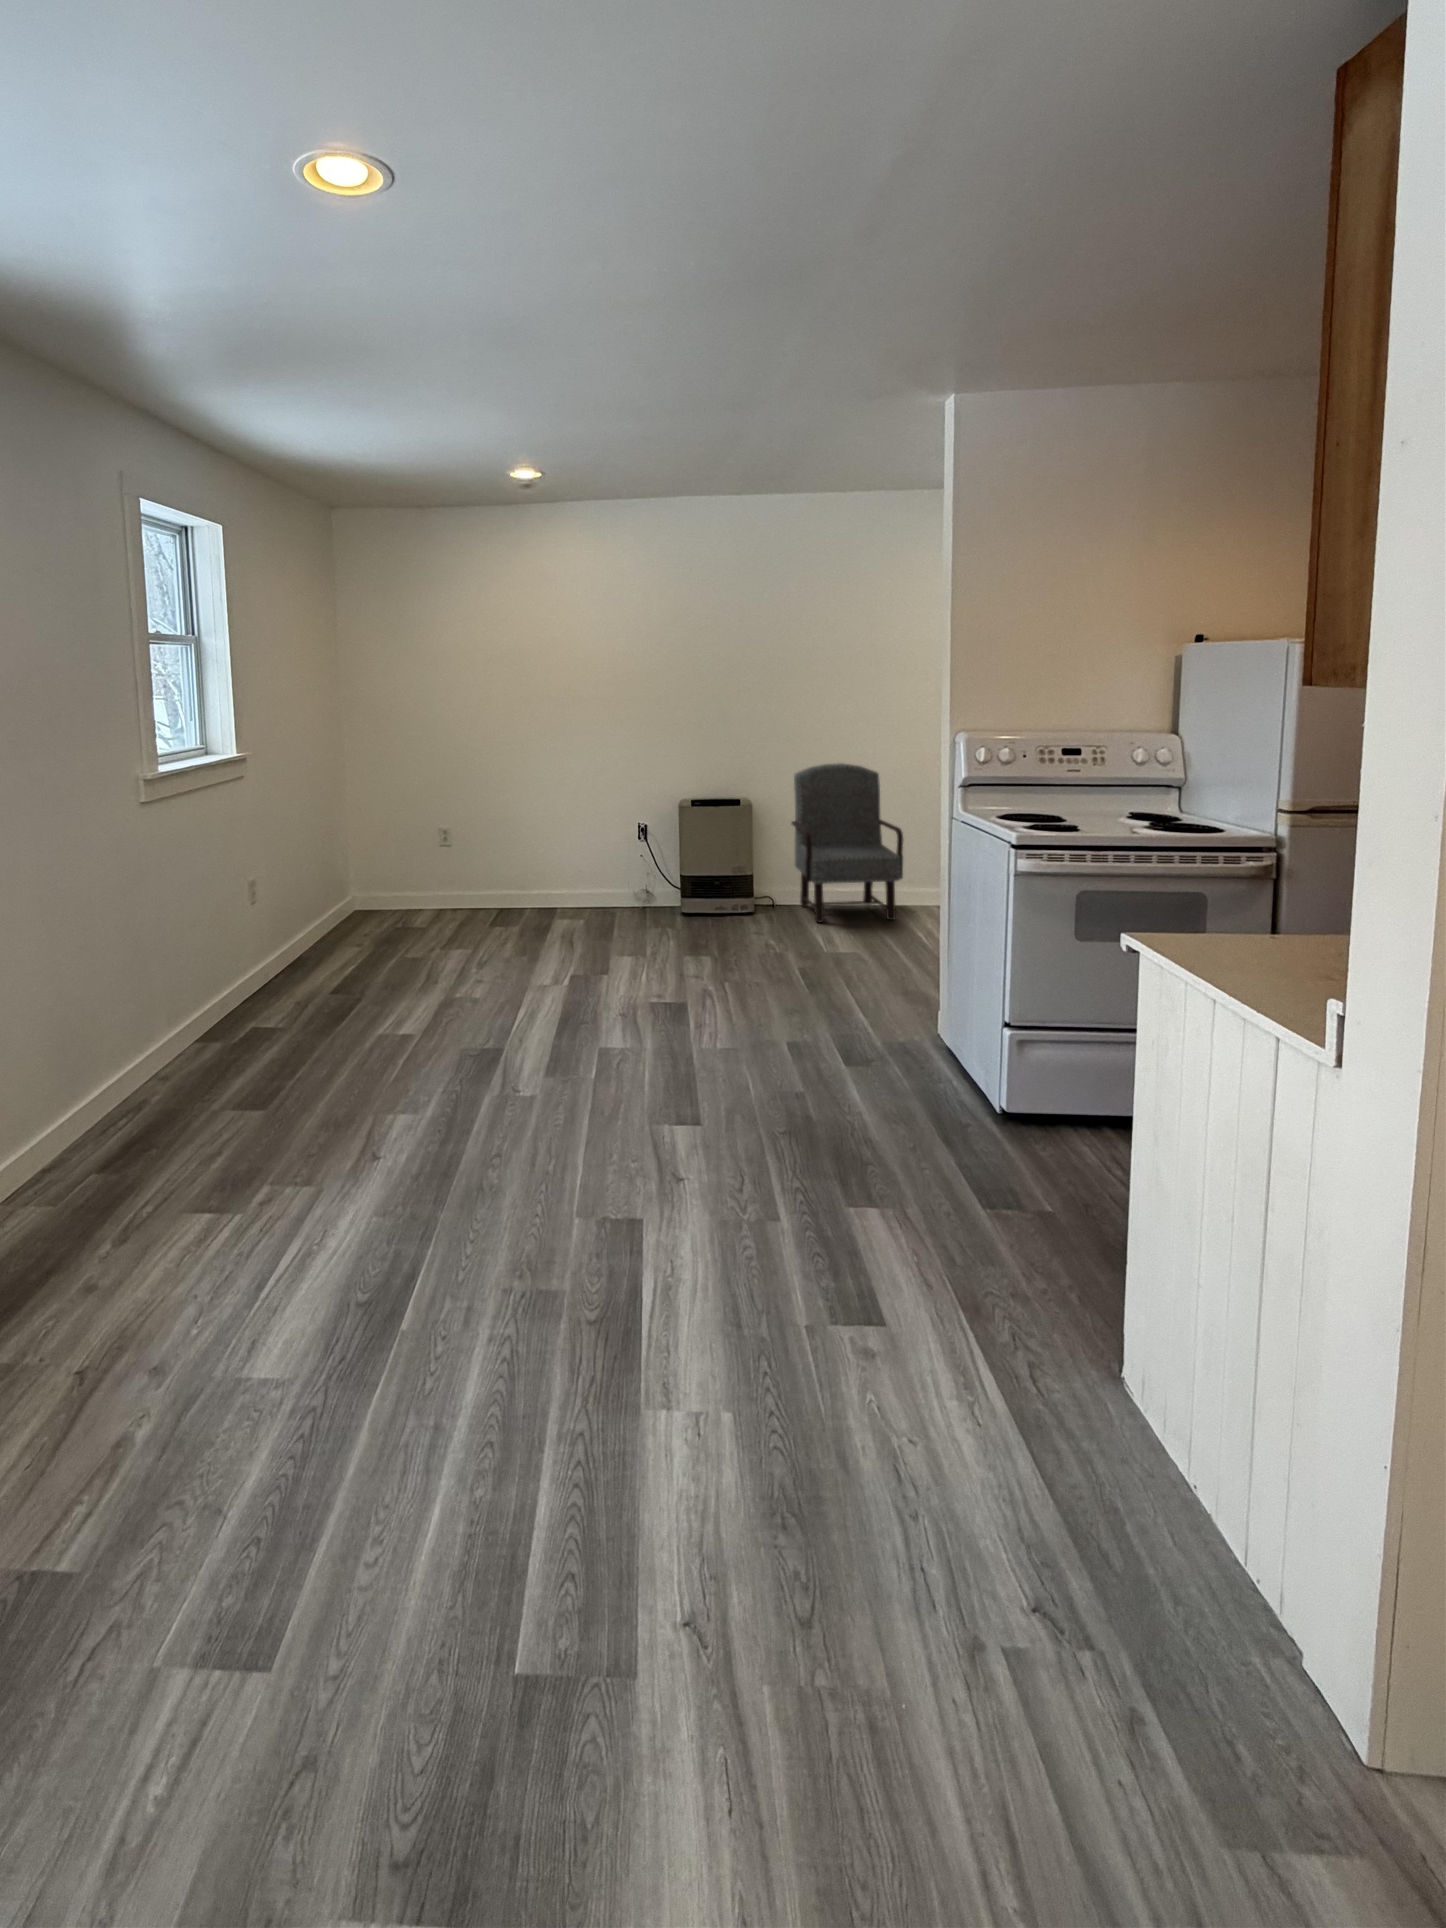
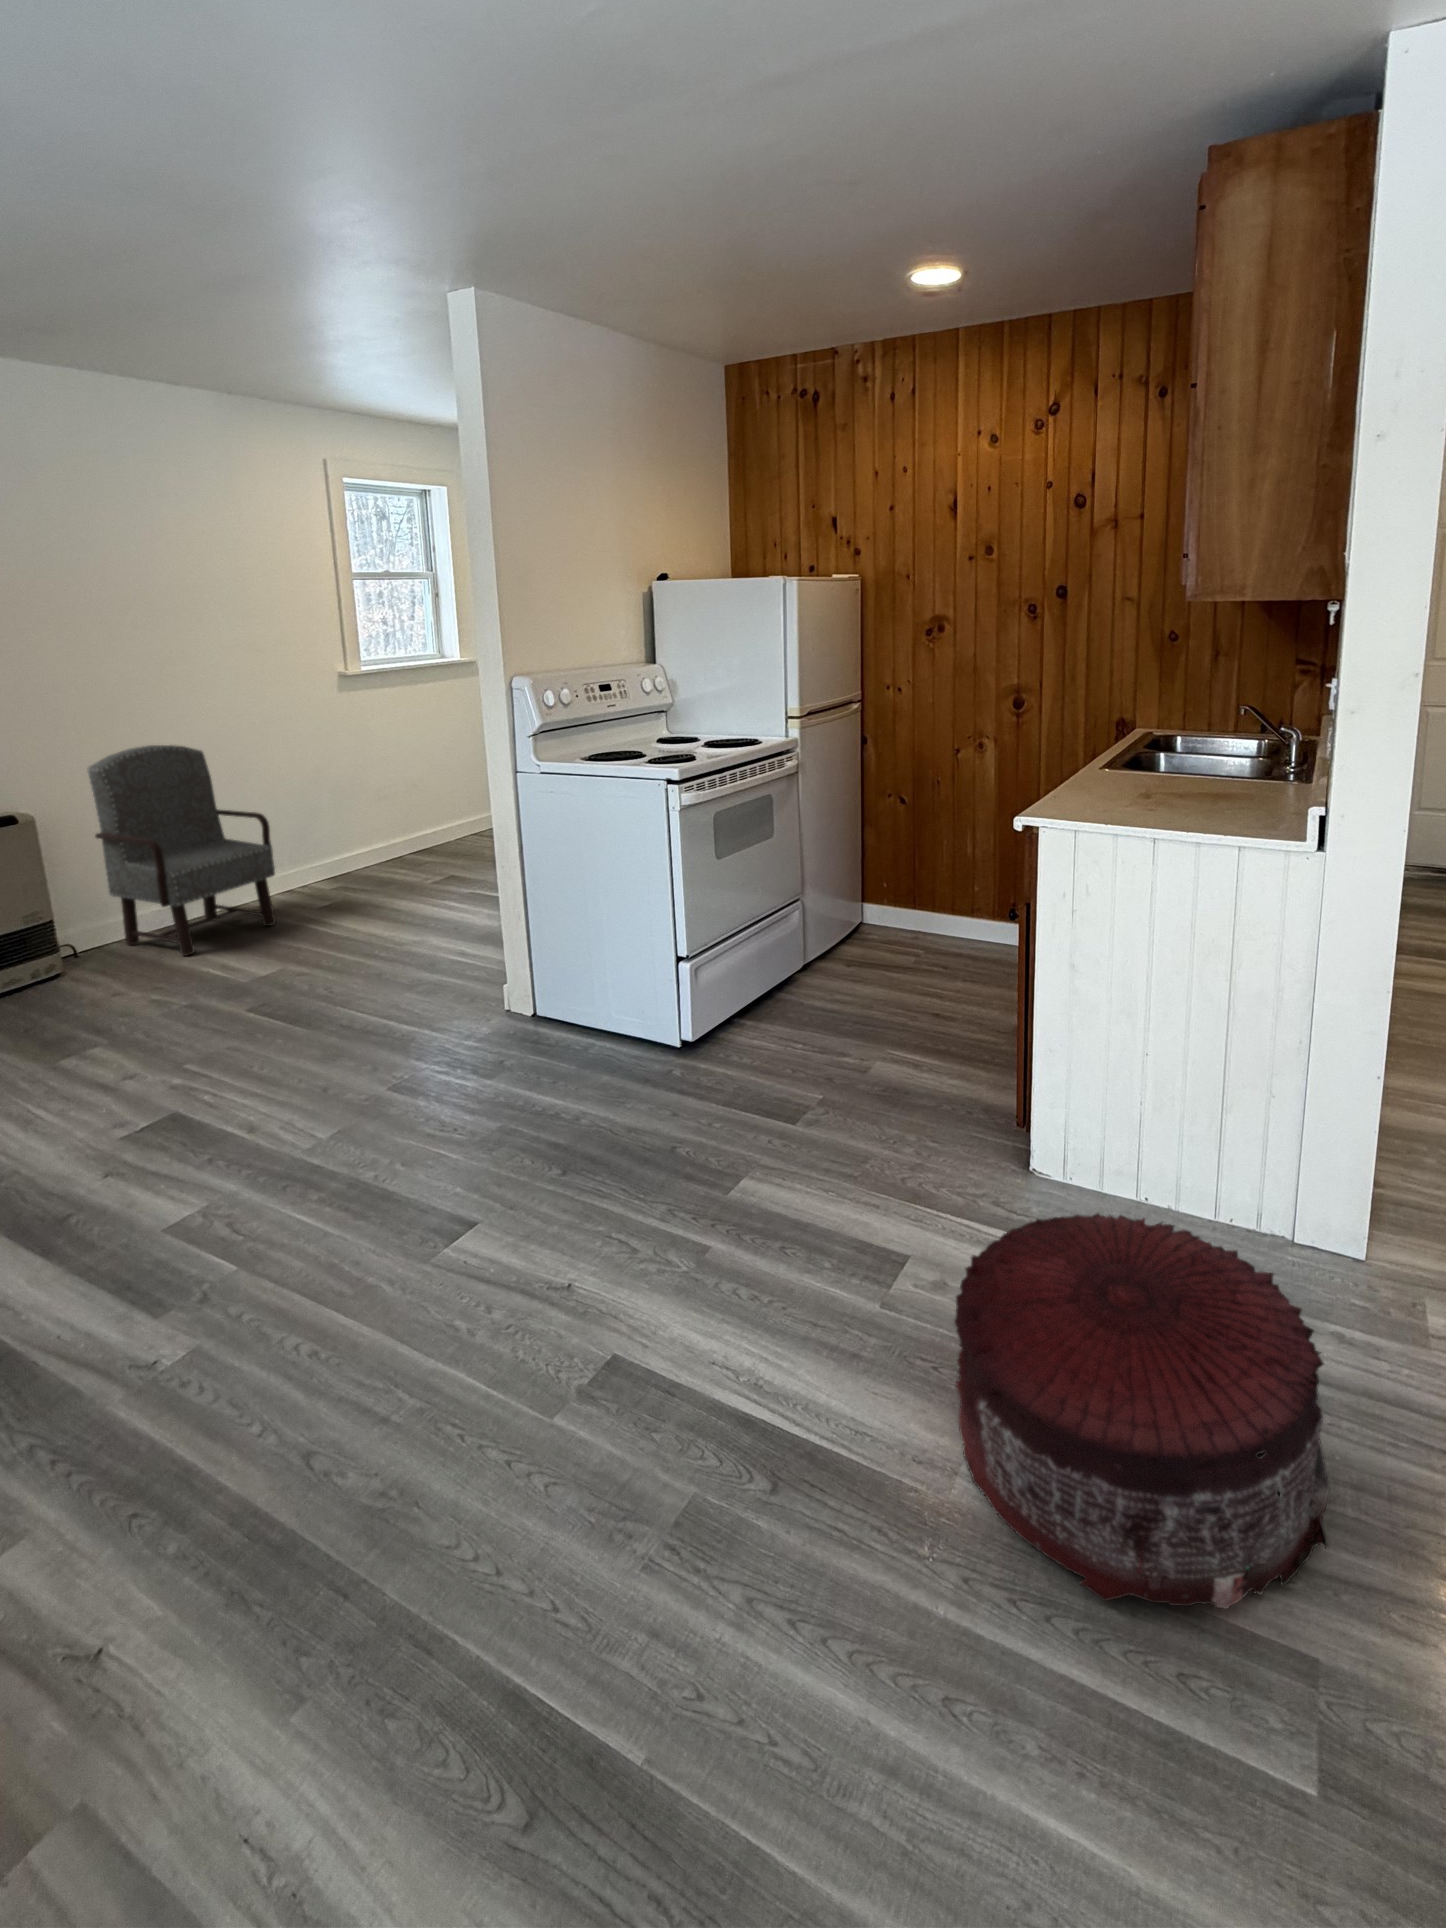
pouf: none [599,1279,946,1672] -> present [954,1213,1329,1609]

